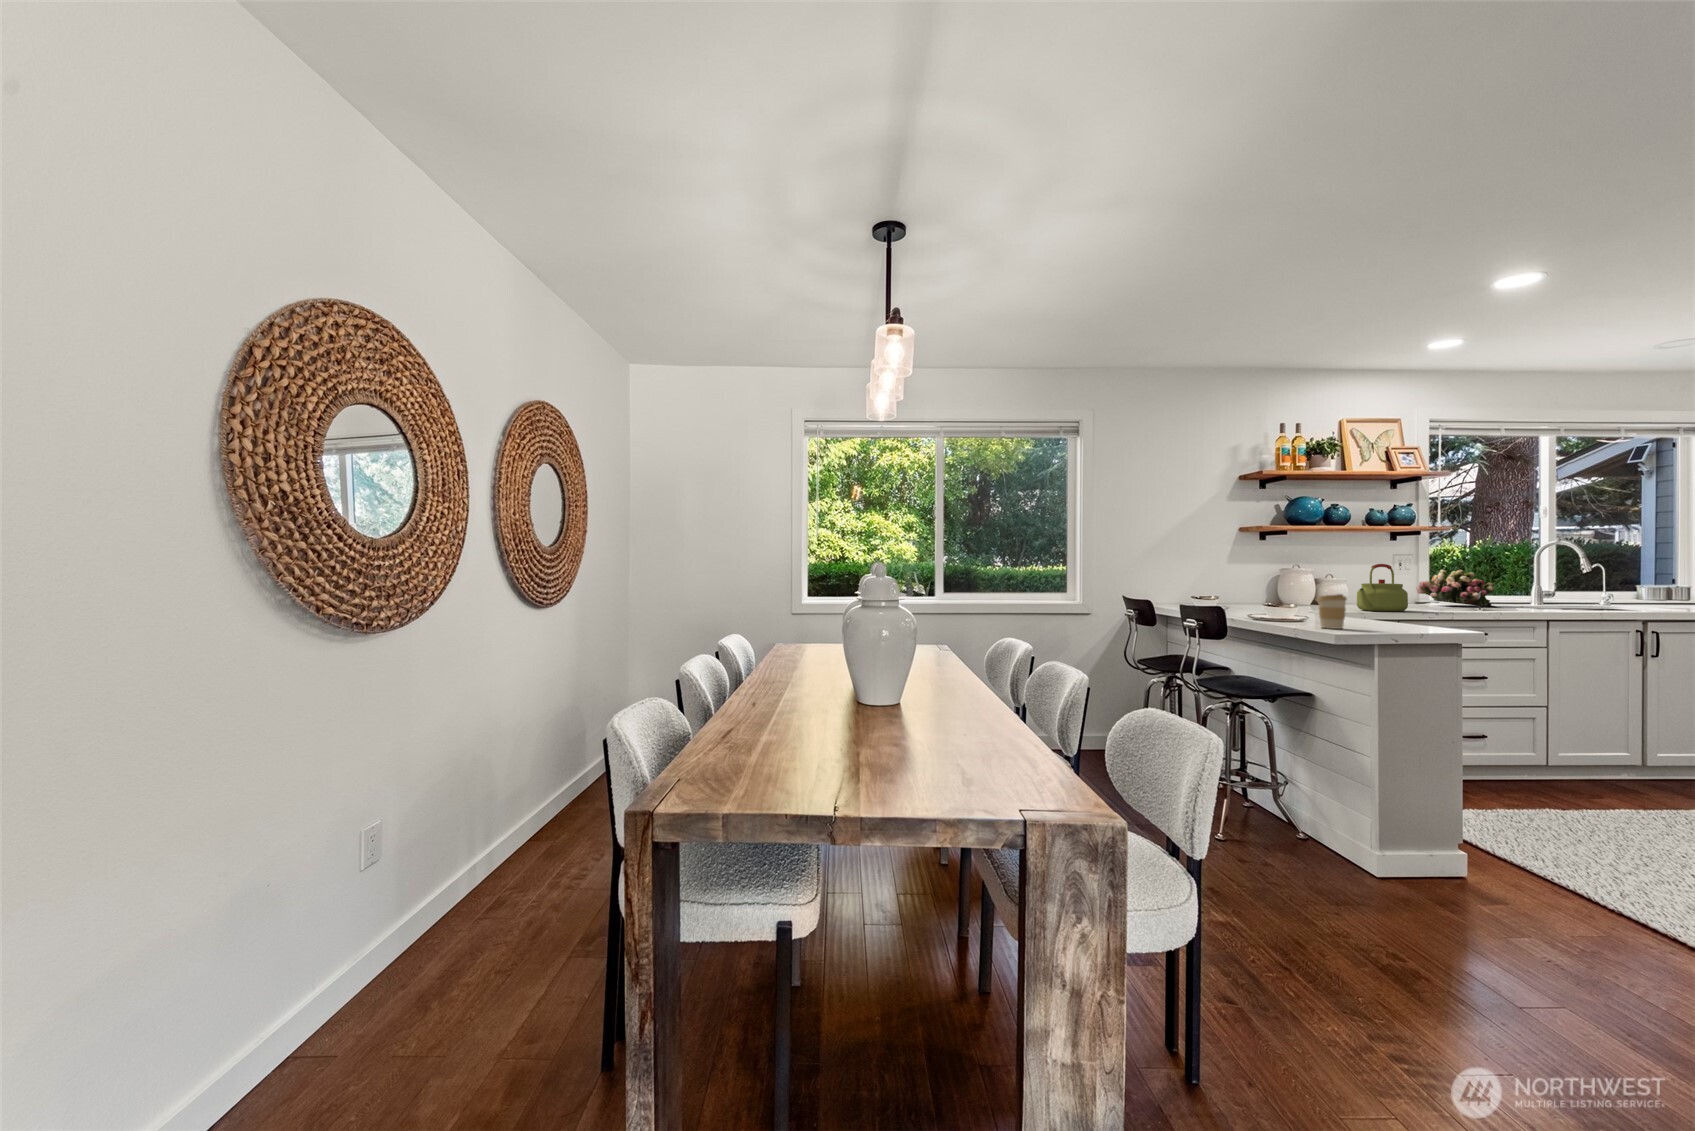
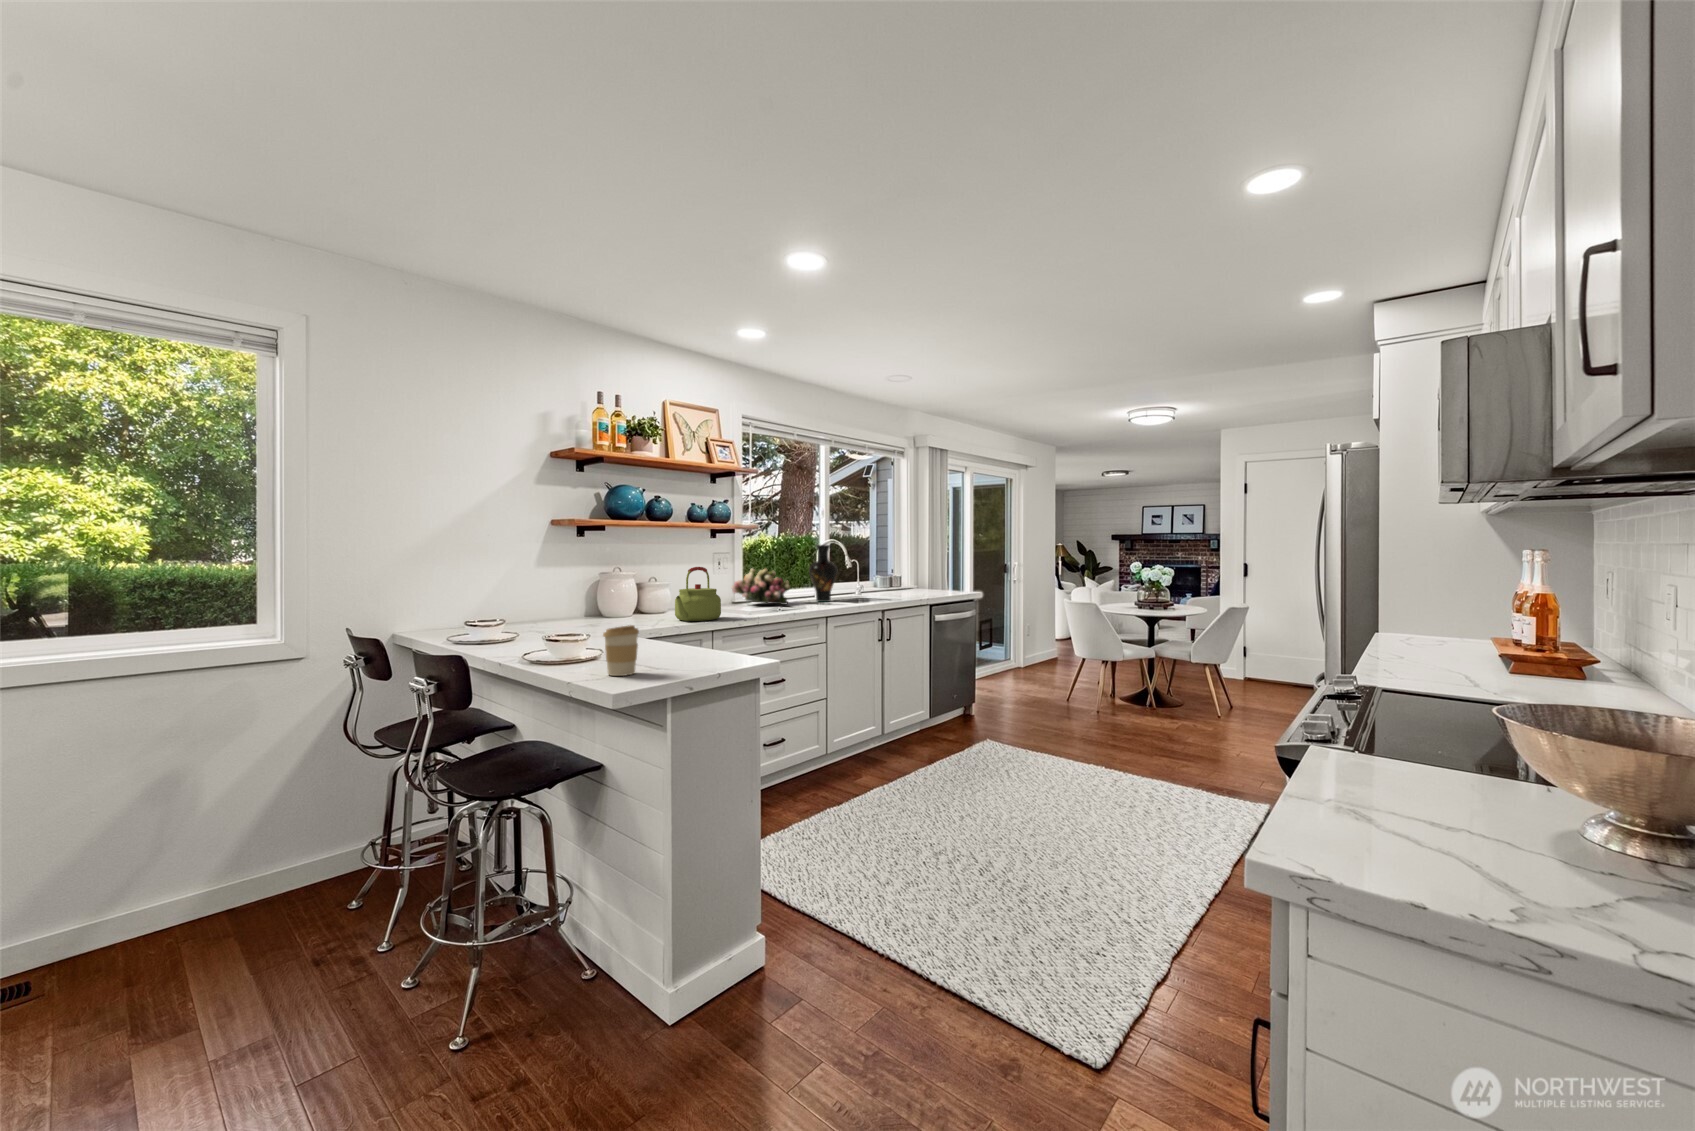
vase: none [1522,545,1567,607] -> present [809,545,837,602]

